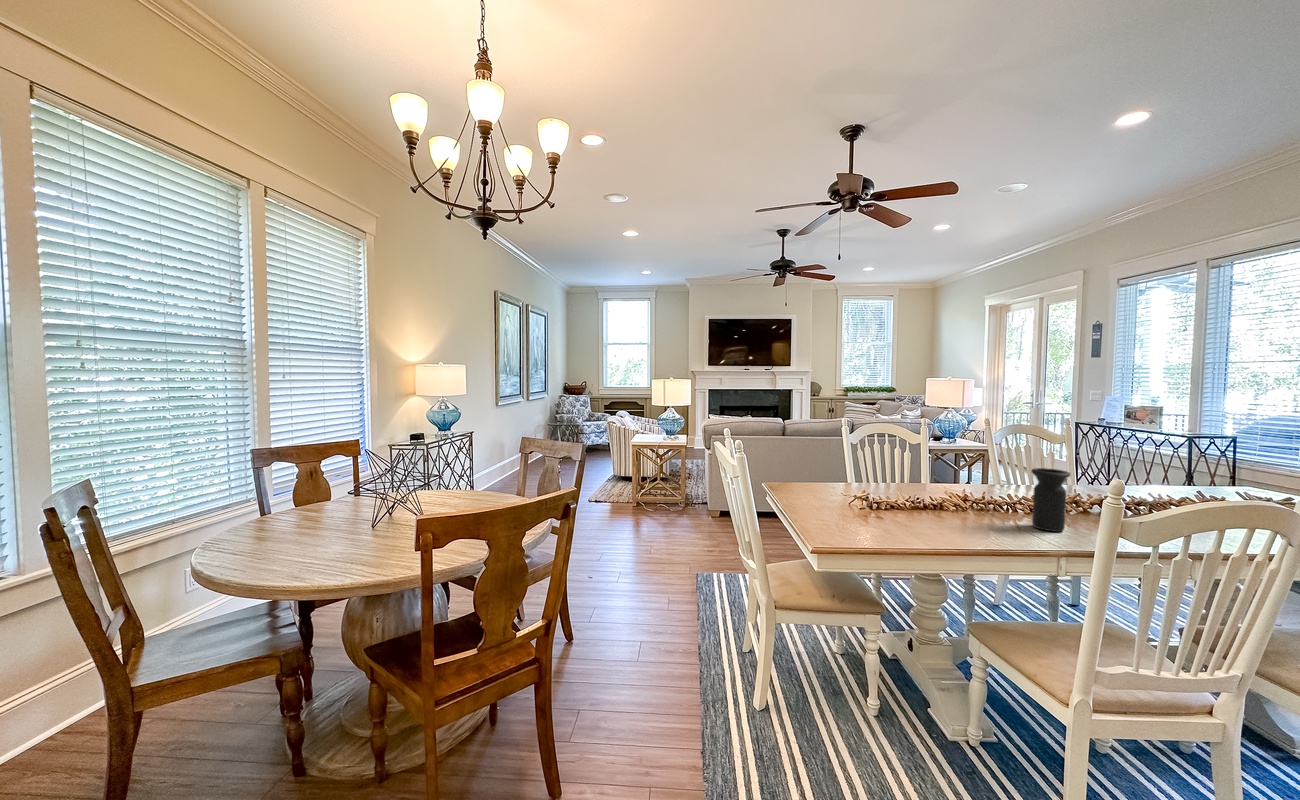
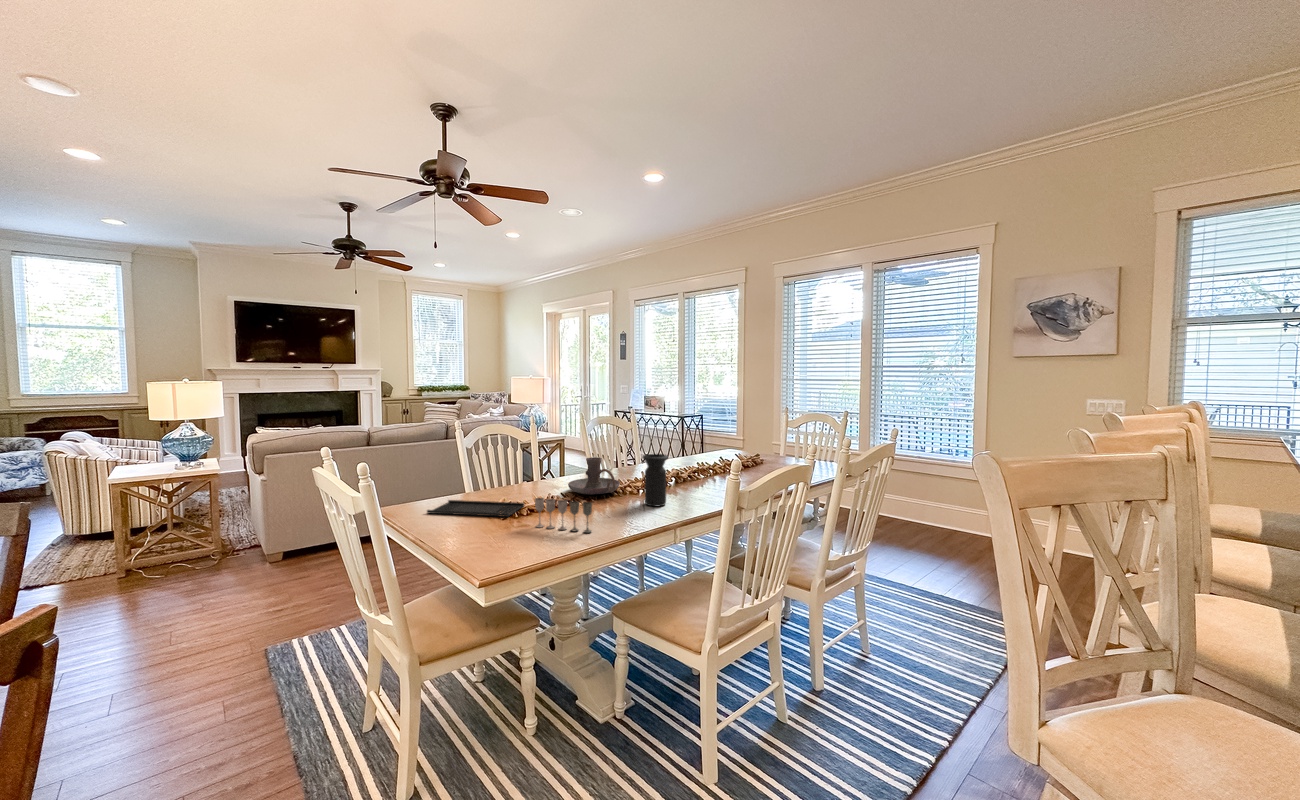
candle holder: none [942,465,1008,506] -> present [568,457,620,494]
tray: none [799,484,887,506] -> present [427,500,525,517]
wine glass: none [887,493,945,536] -> present [535,498,592,533]

